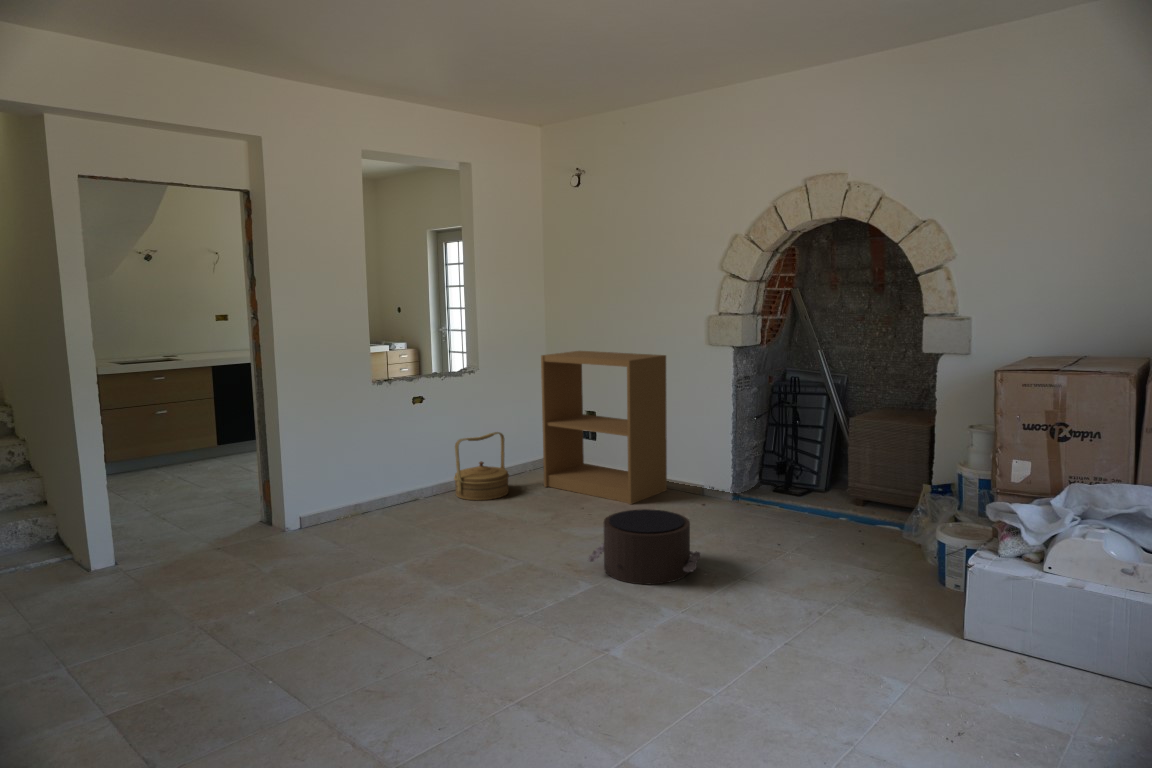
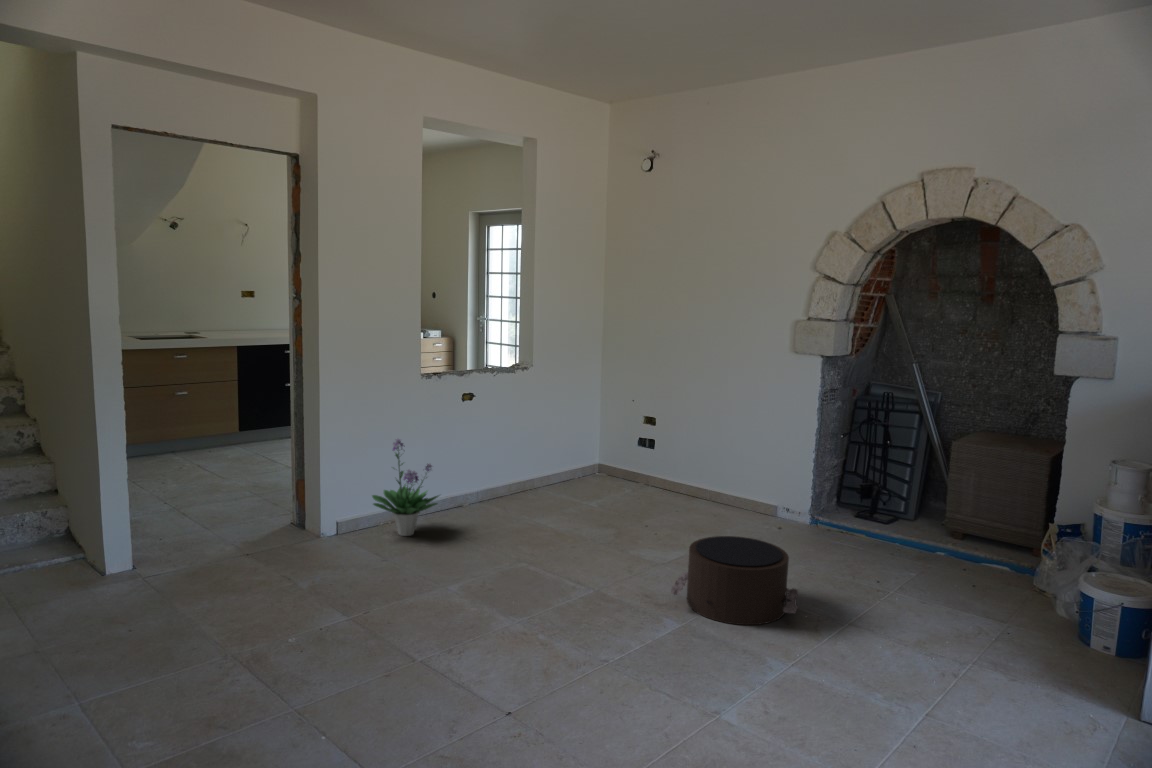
bookshelf: present [541,351,667,504] -> none [598,351,743,524]
woven basket: present [454,432,509,500] -> none [501,436,562,511]
potted plant: none [330,439,395,527] -> present [372,438,438,536]

